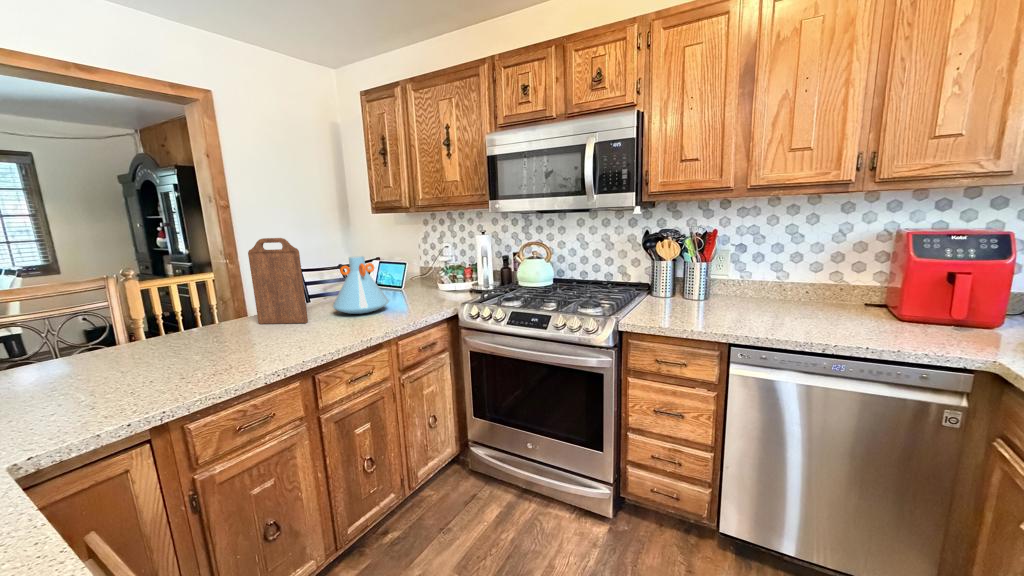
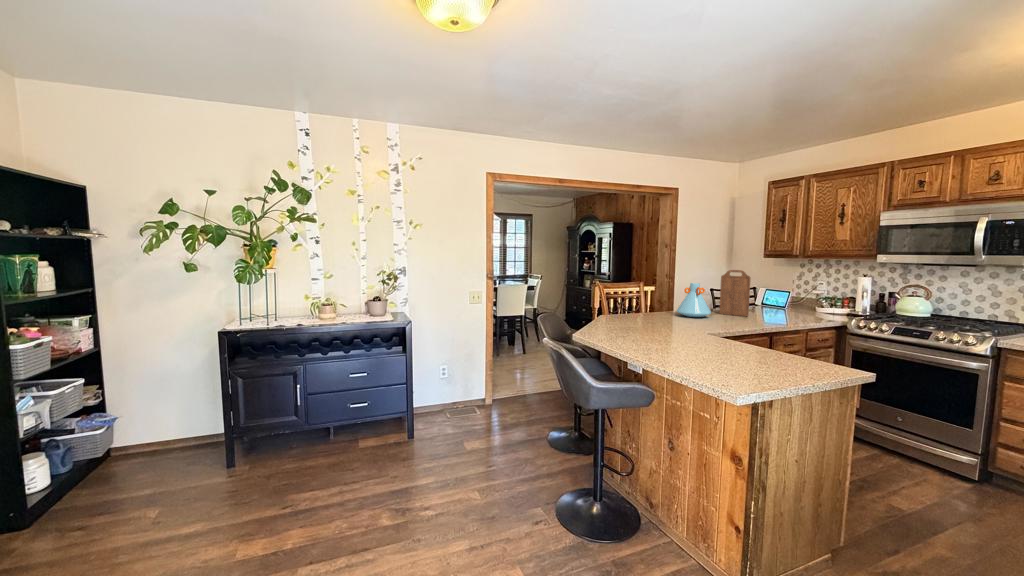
vase: present [333,256,388,314] -> present [677,283,711,317]

